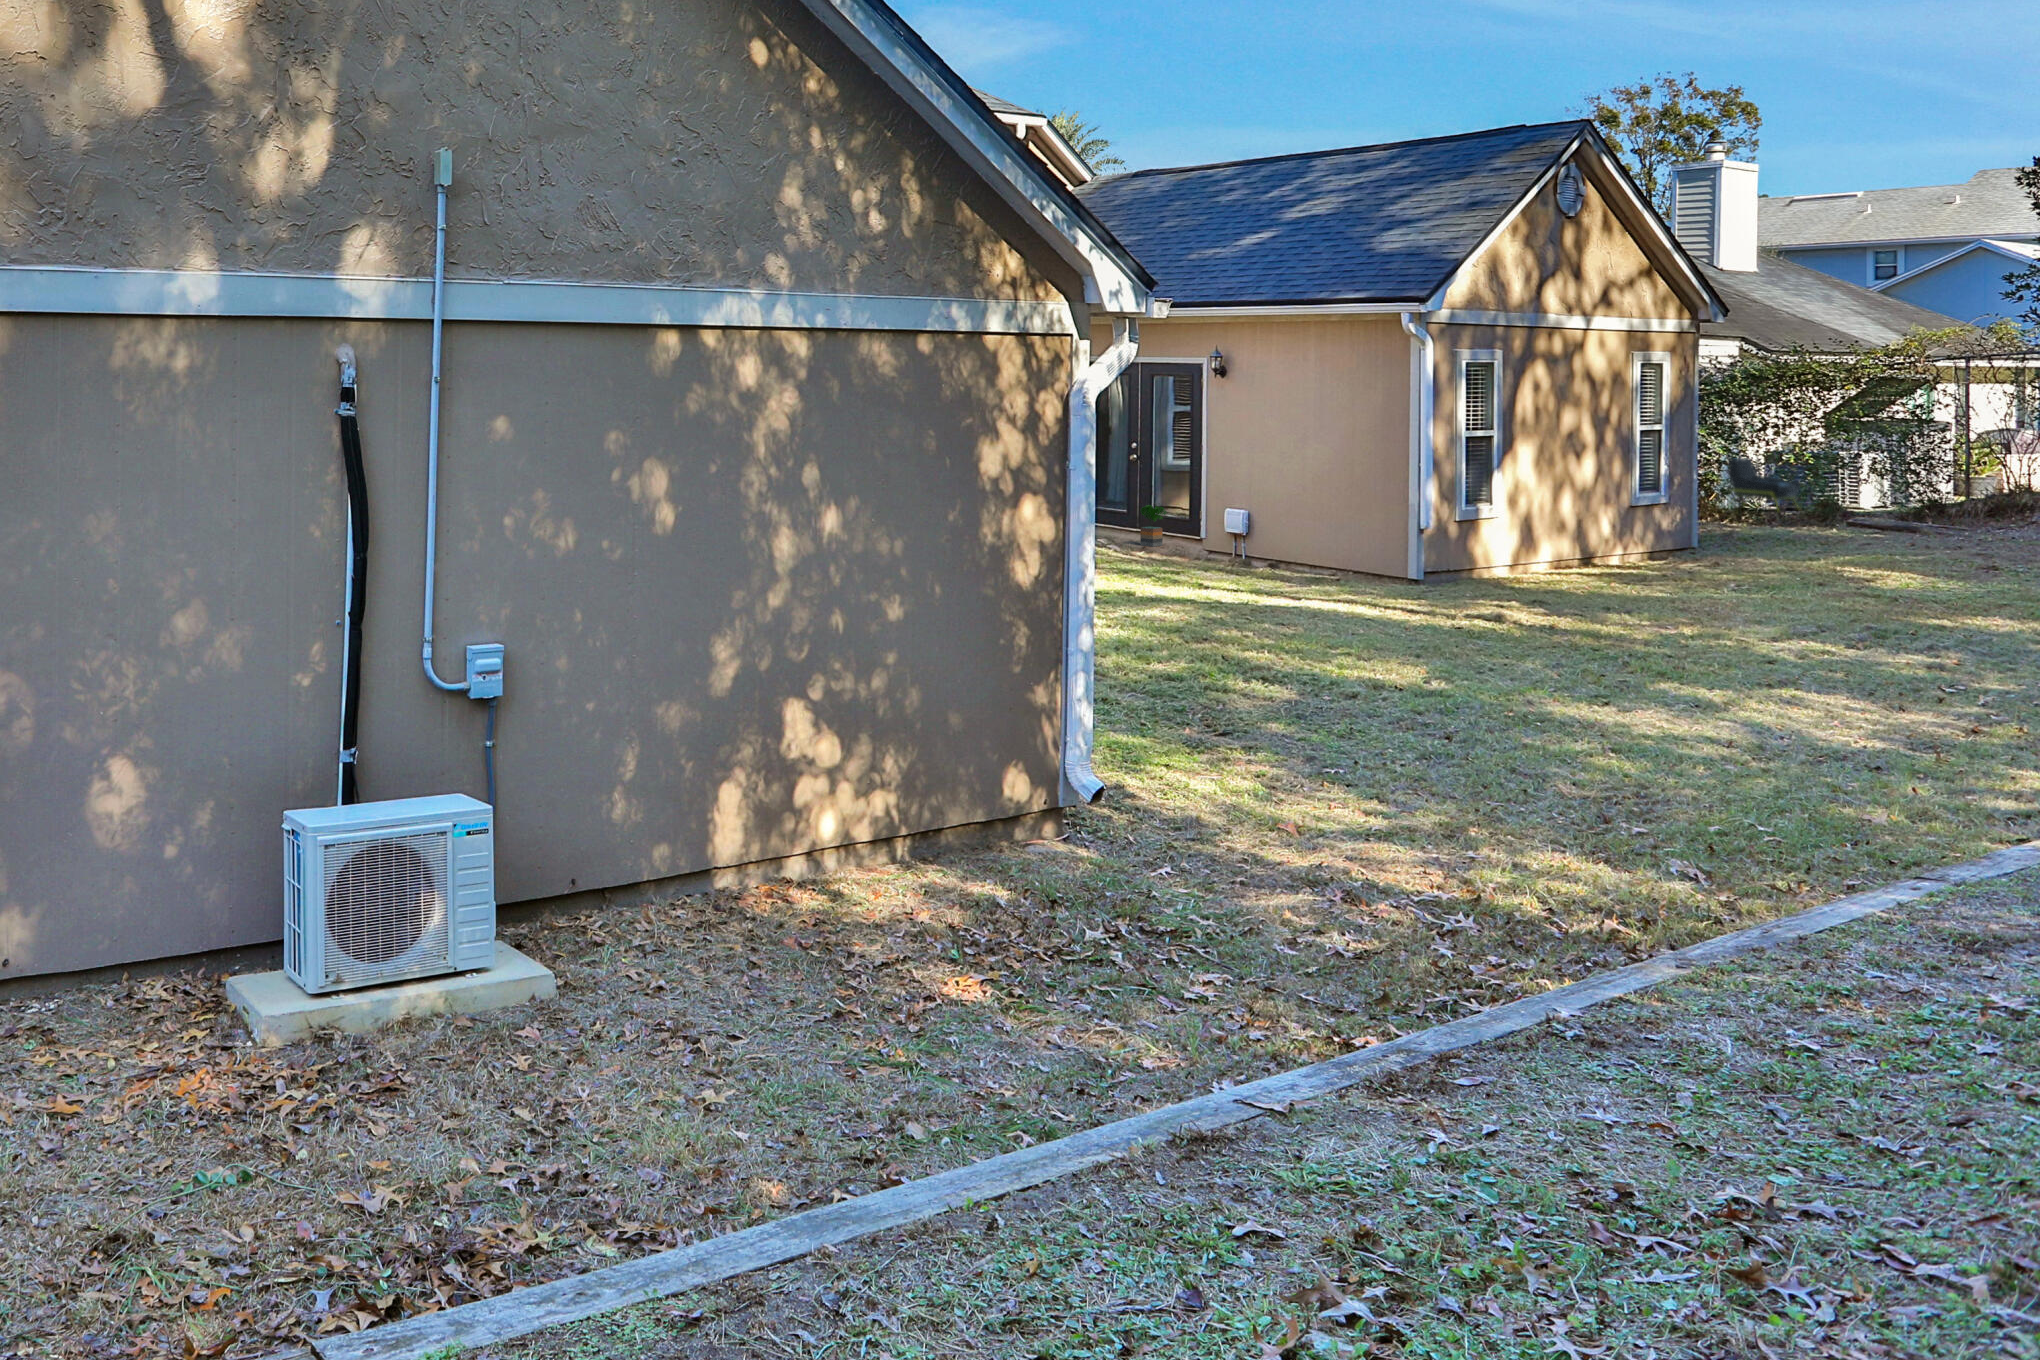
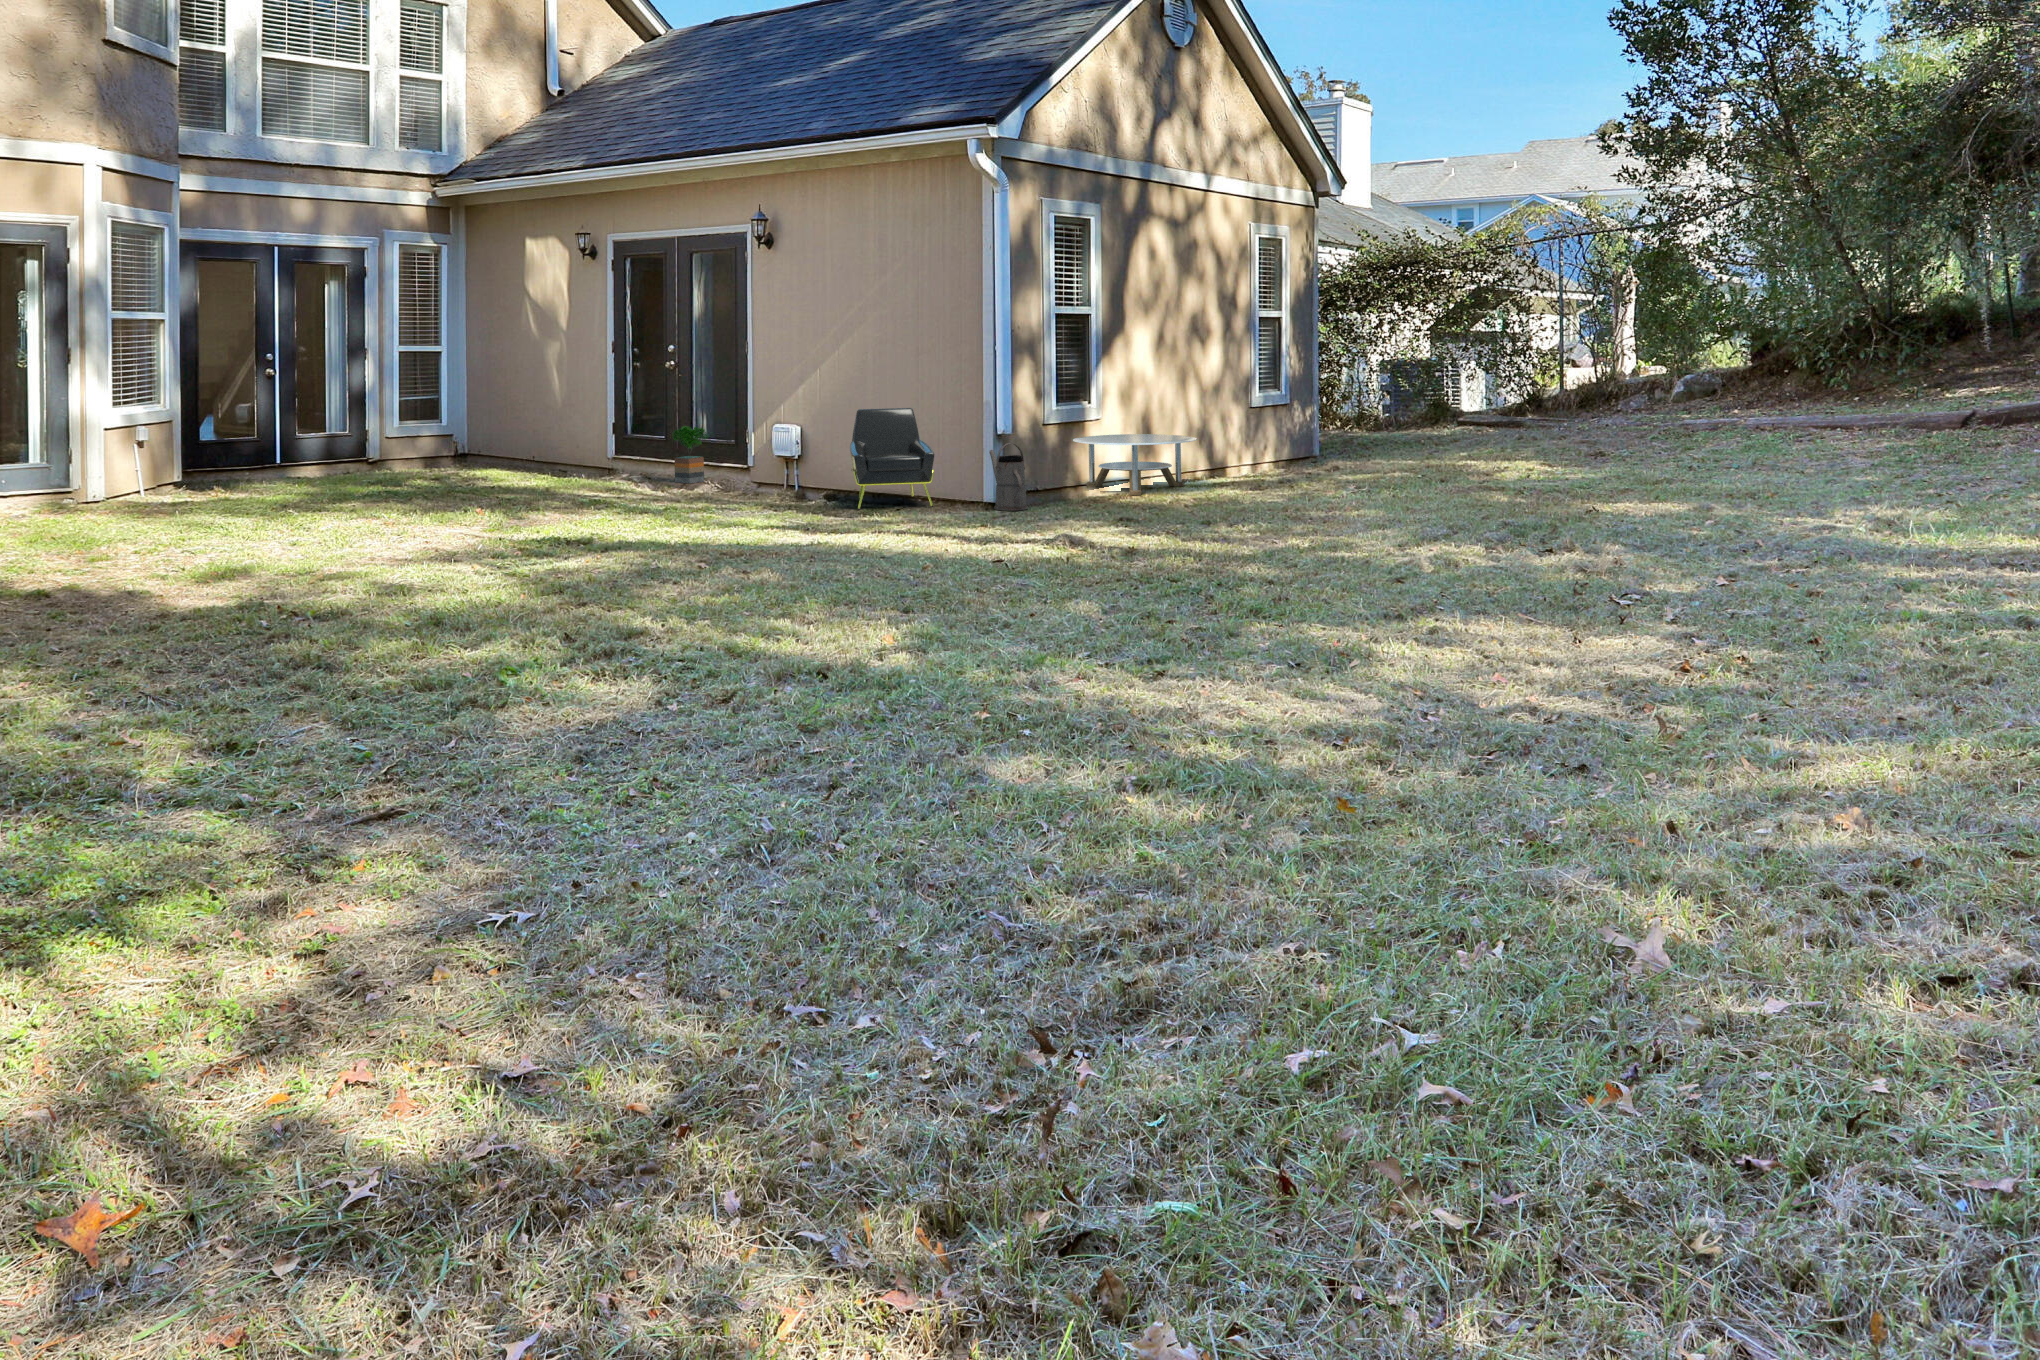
armchair: present [1729,458,1800,501] -> present [850,408,934,510]
round table: none [1472,529,1580,577] -> present [1073,434,1197,495]
watering can: none [1410,535,1443,584] -> present [989,443,1028,511]

